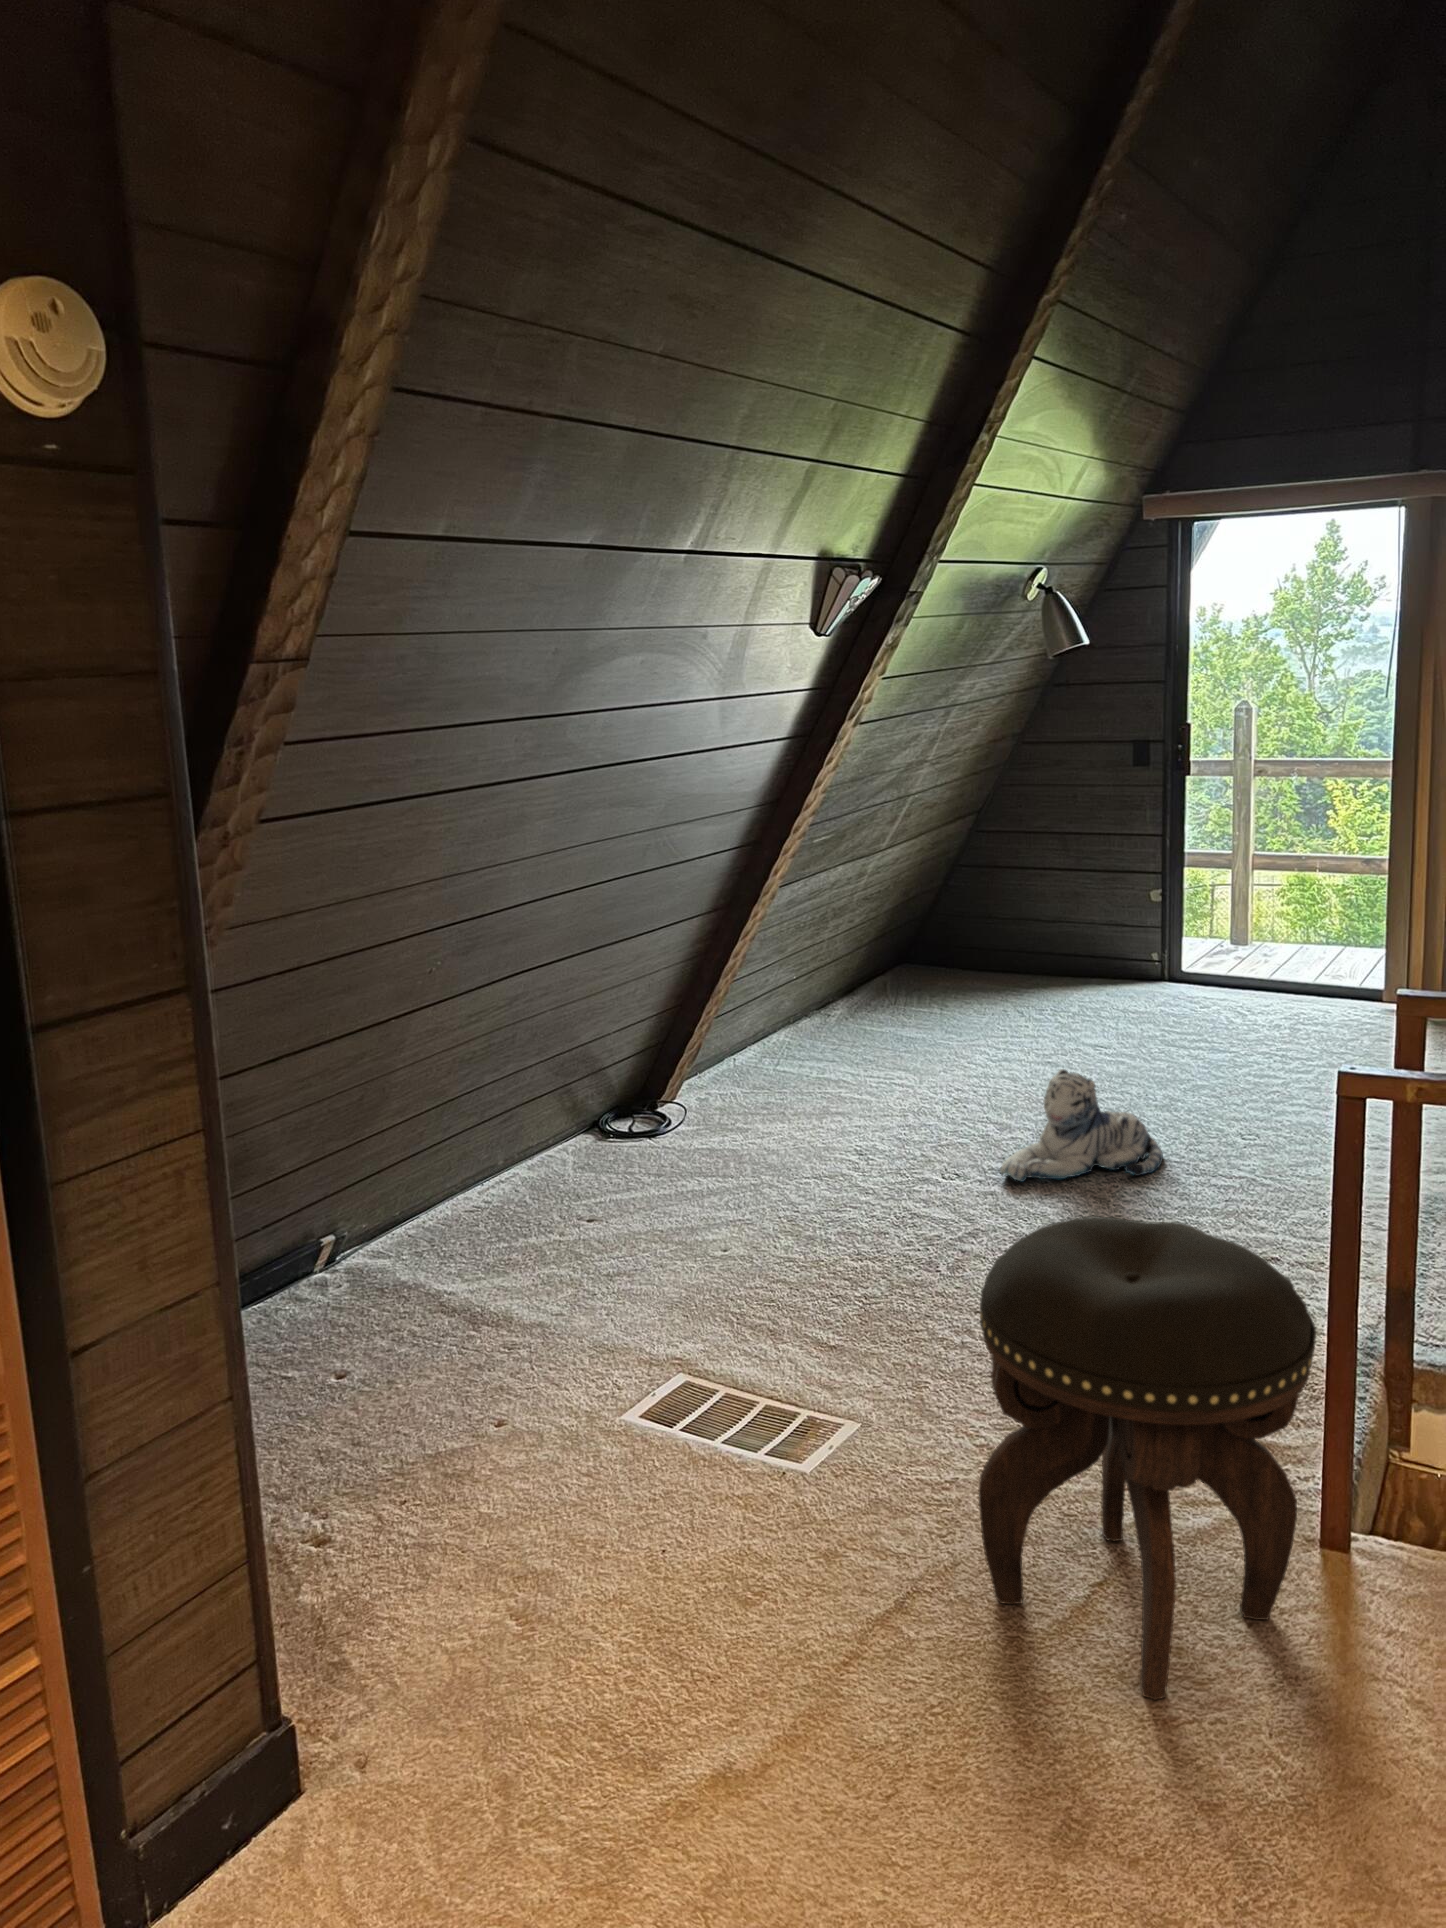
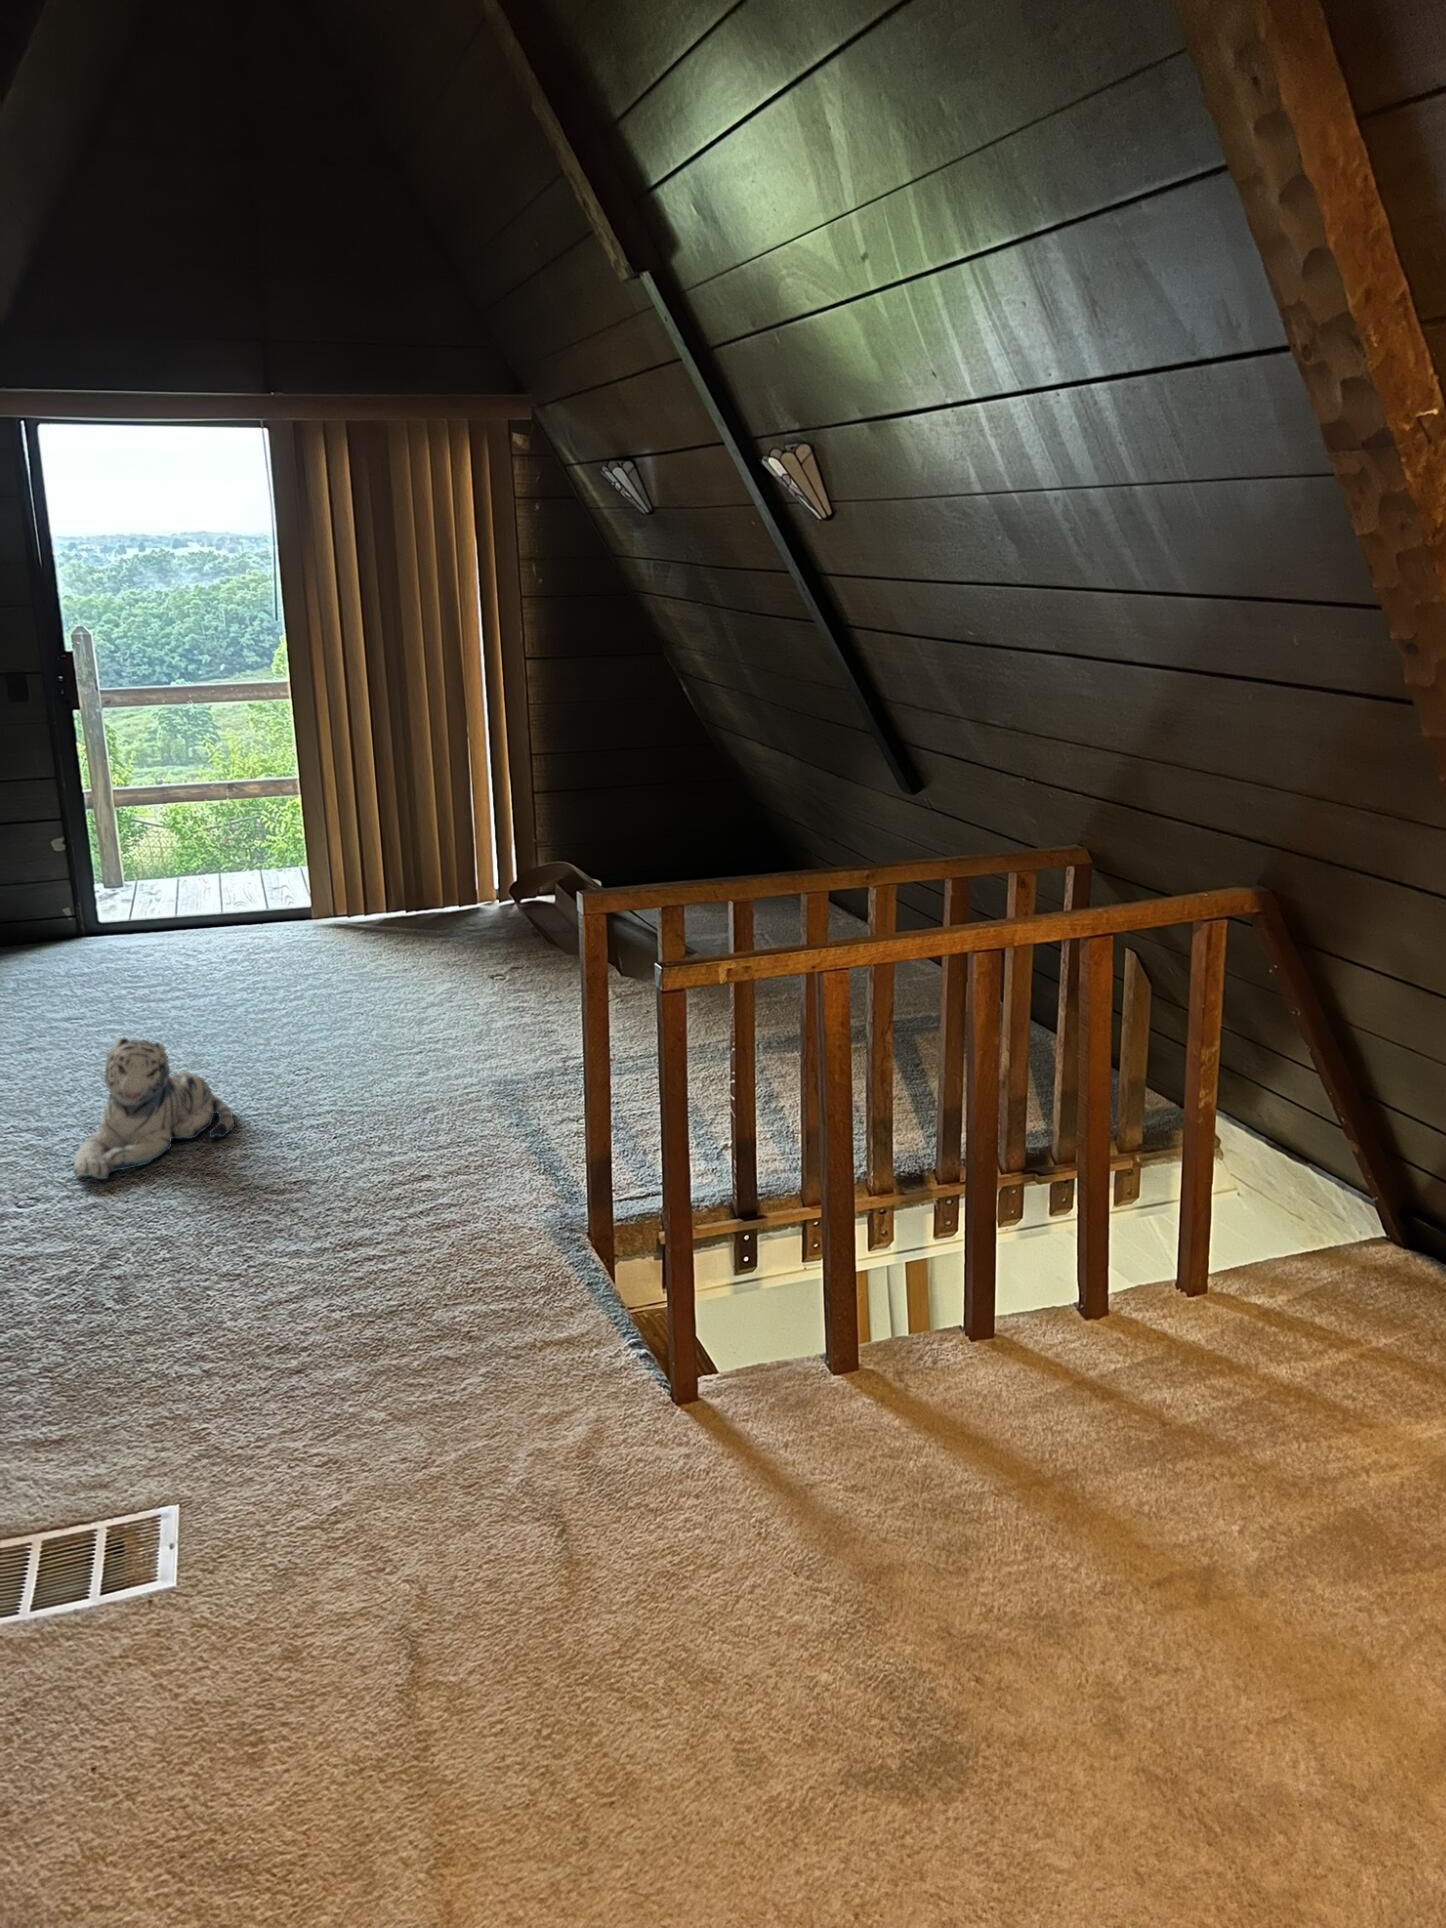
footstool: present [979,1217,1316,1700] -> none [434,1143,767,1603]

